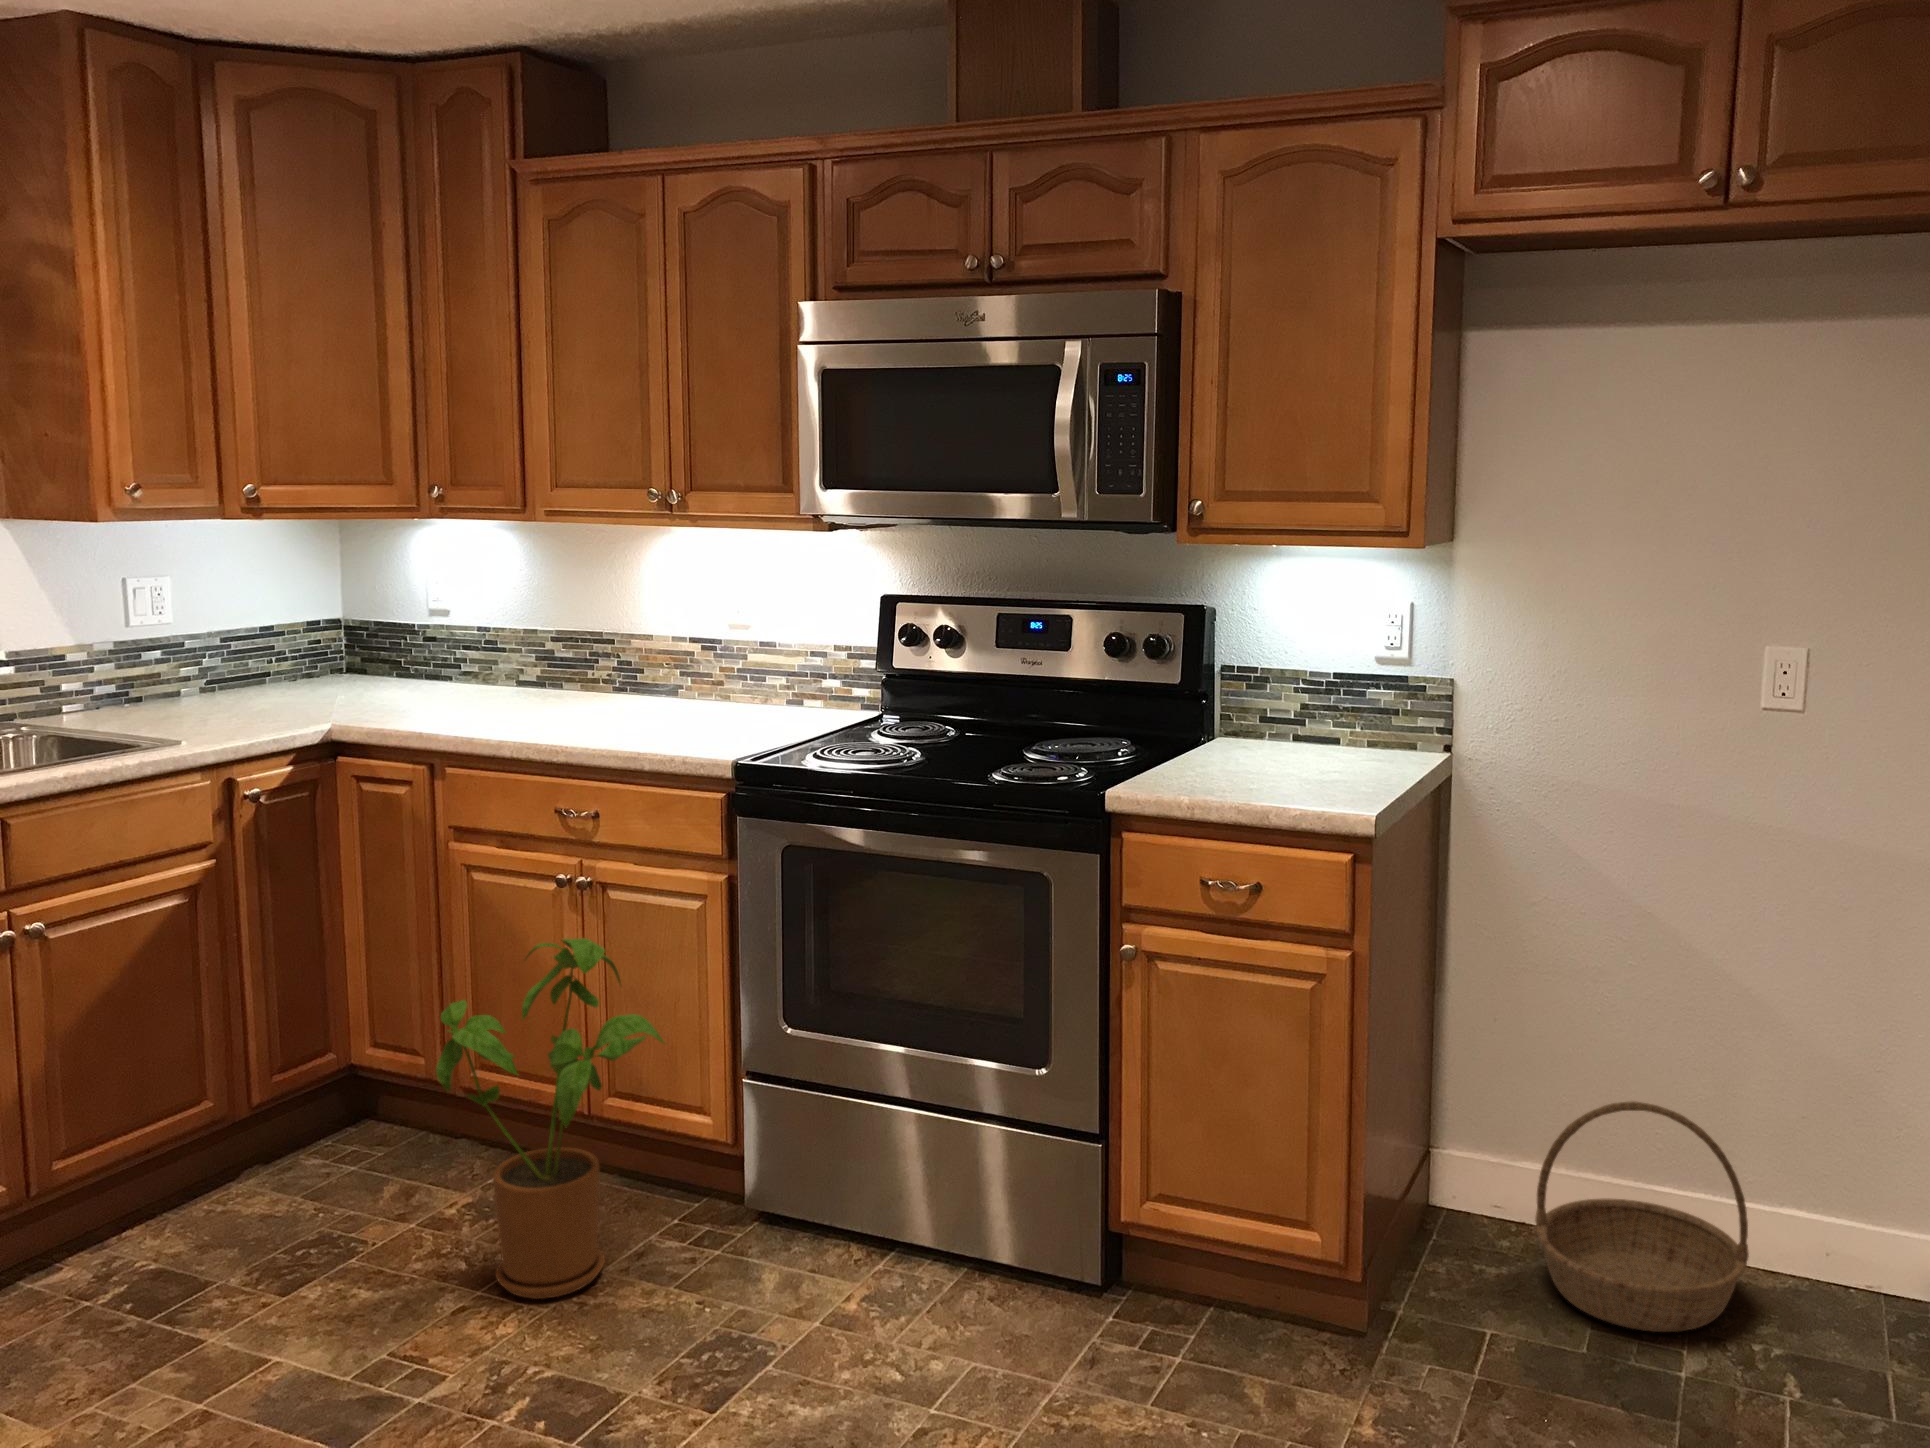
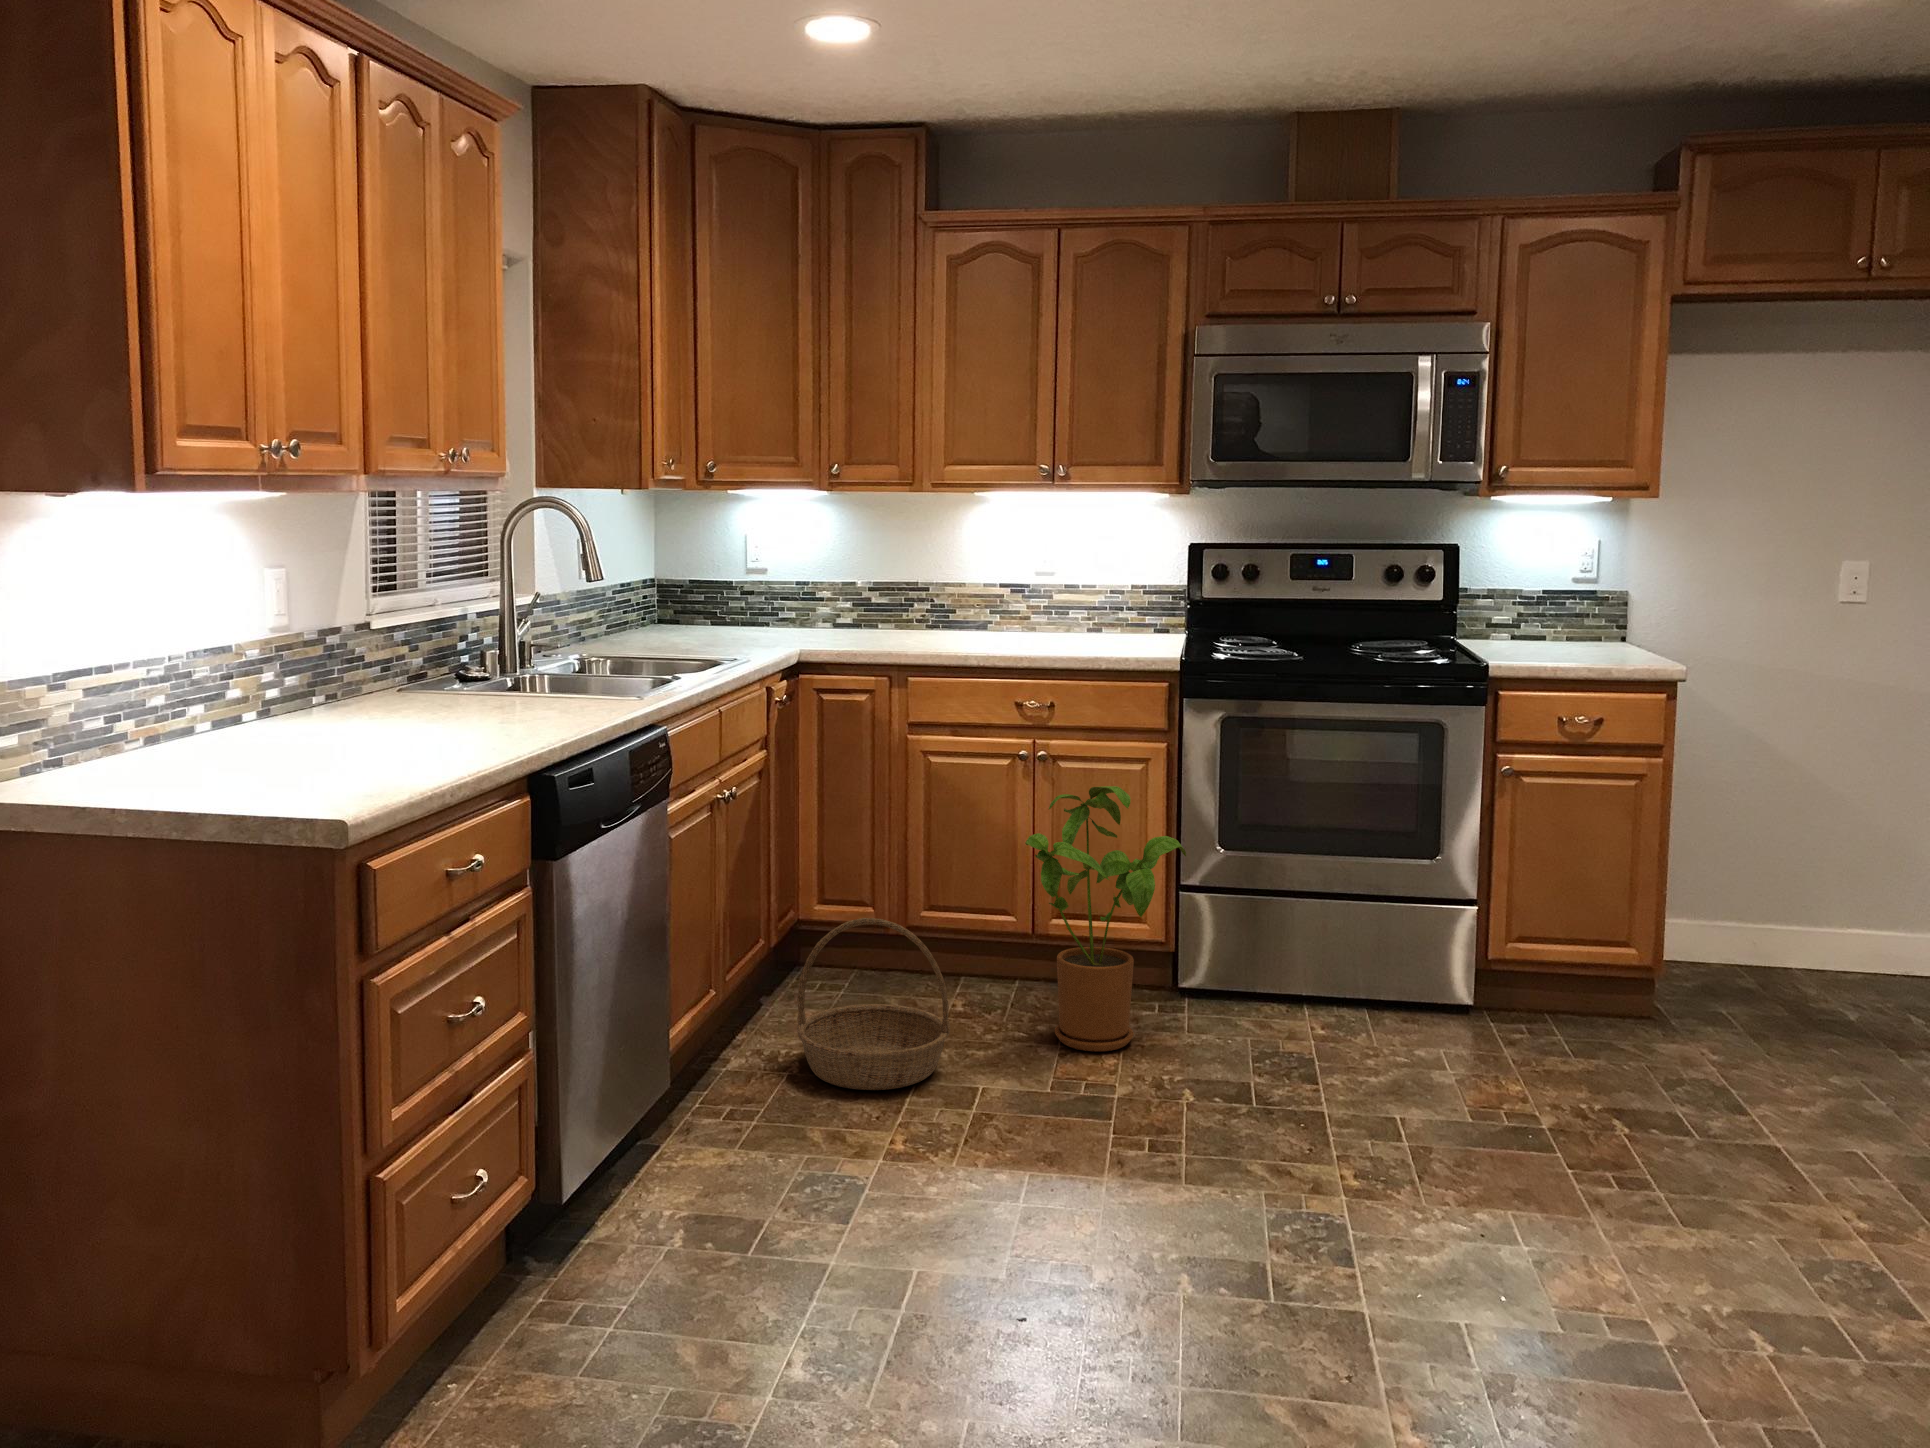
basket: present [1535,1101,1749,1332] -> present [797,918,950,1090]

